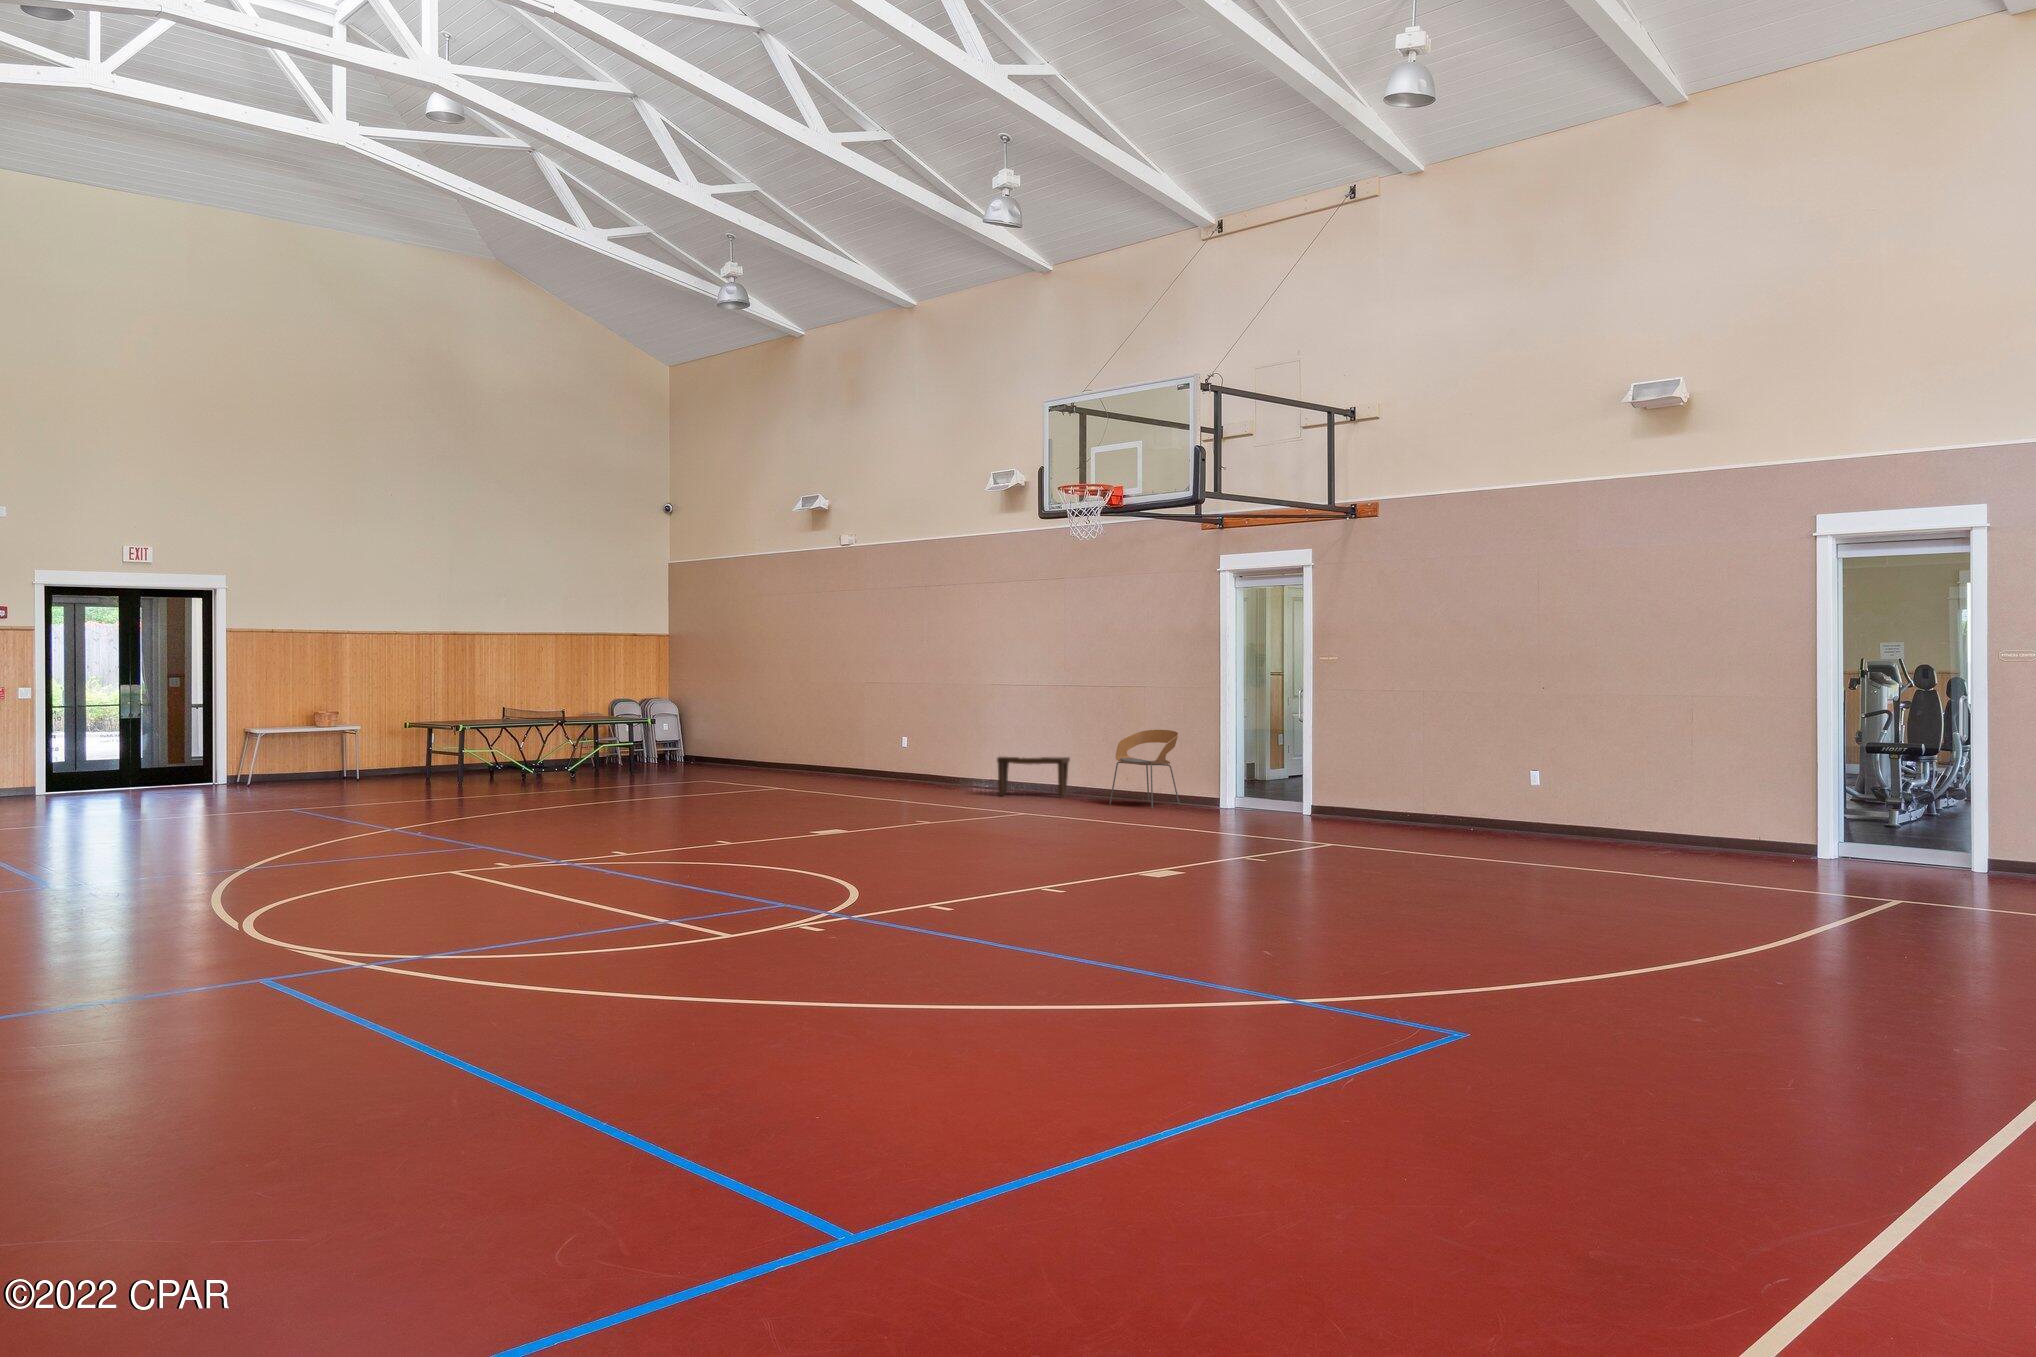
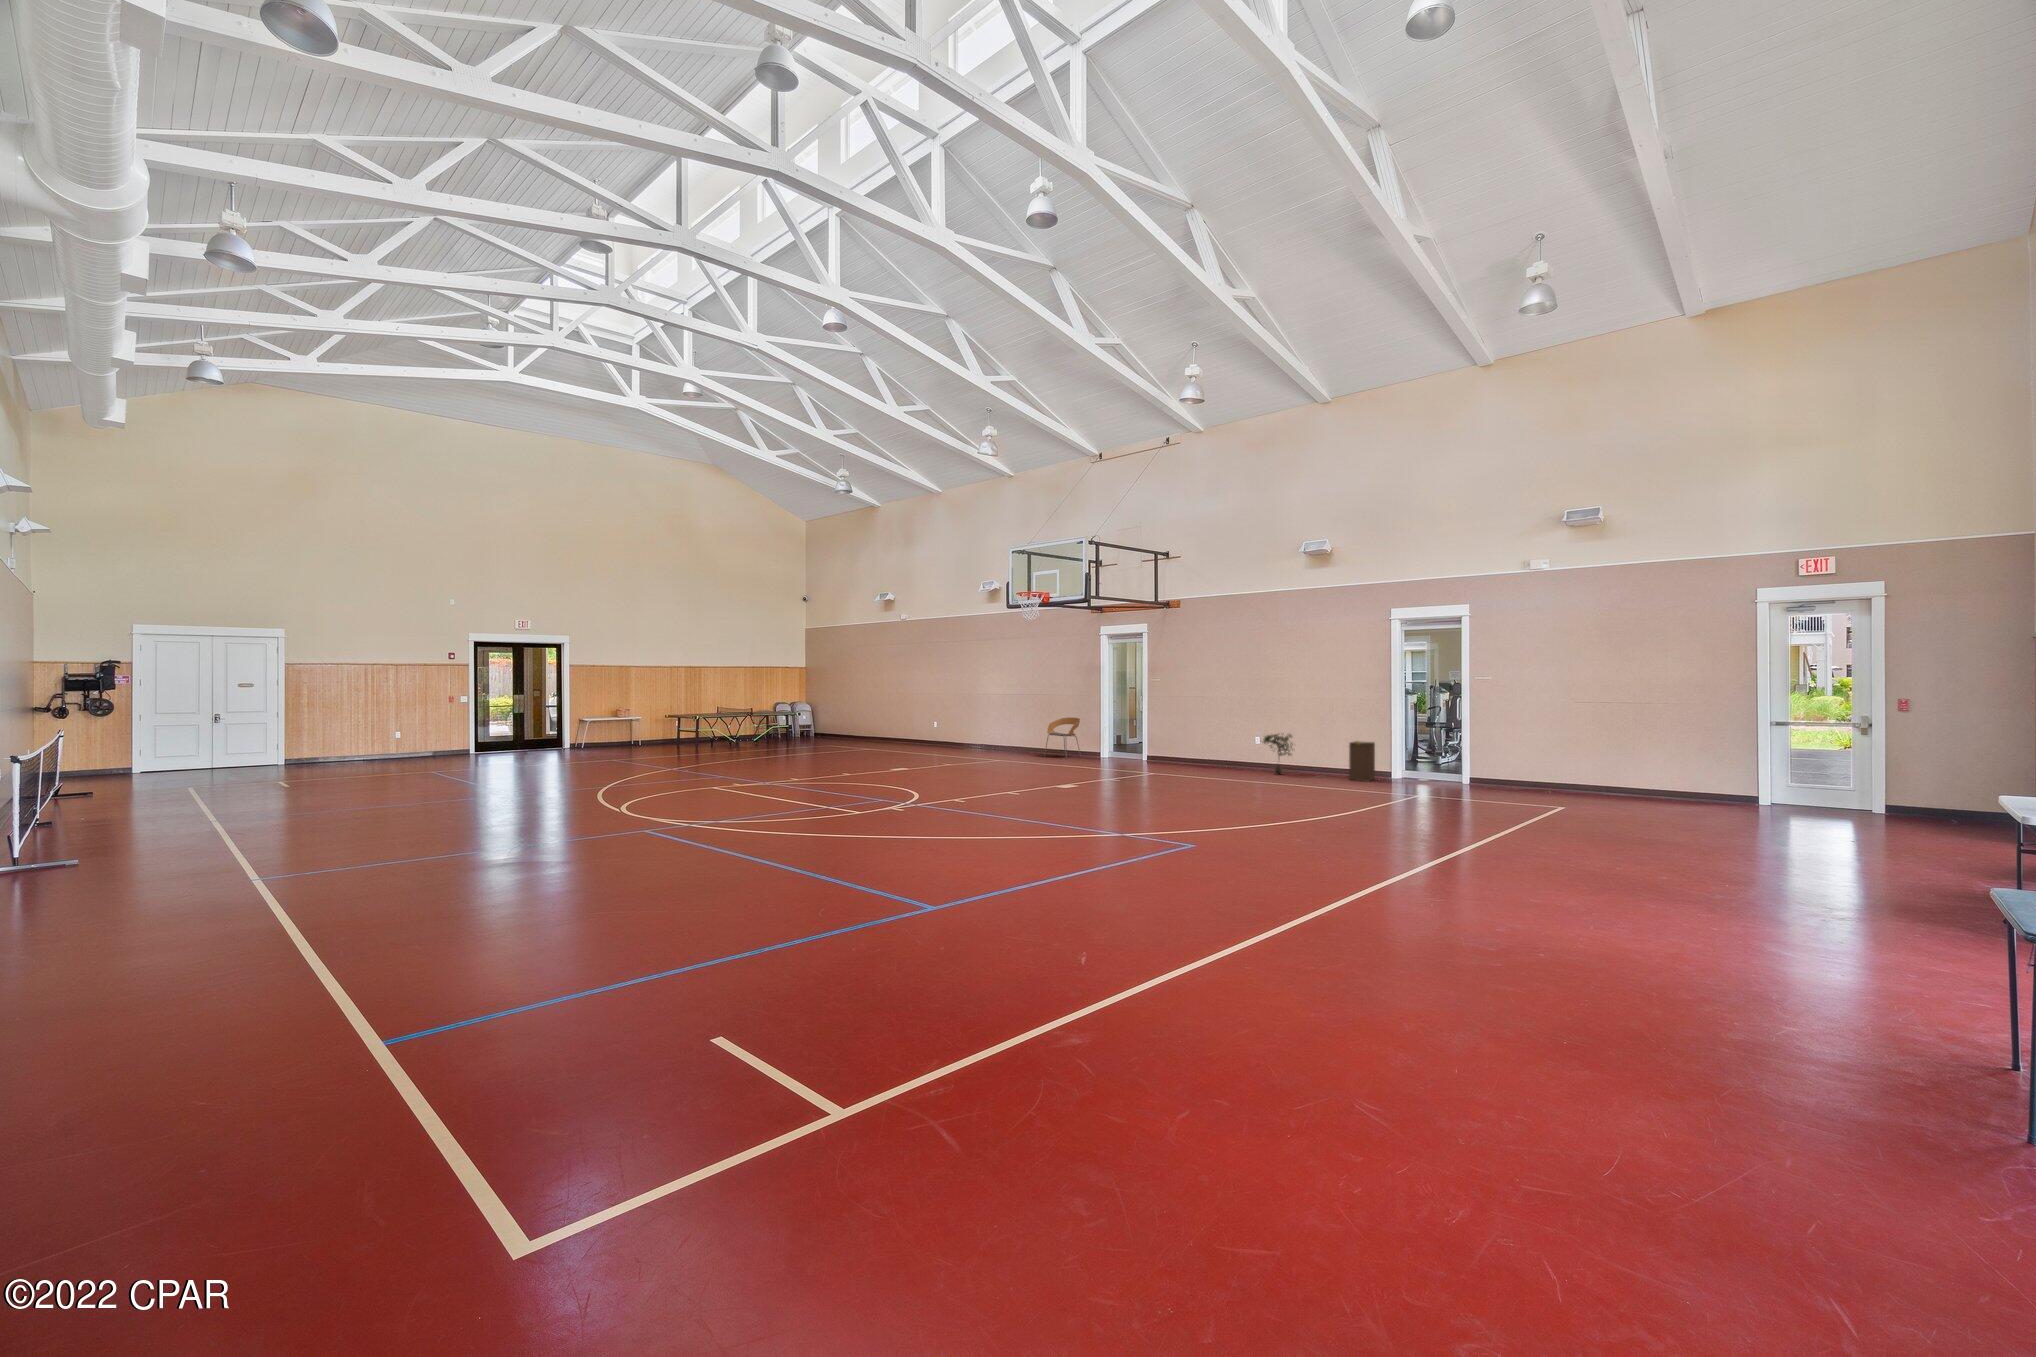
bench: present [997,757,1070,798] -> none [985,732,1024,754]
potted plant: none [1538,762,1611,844] -> present [1263,734,1293,774]
cardboard box: none [1724,779,1776,860] -> present [1349,741,1375,781]

